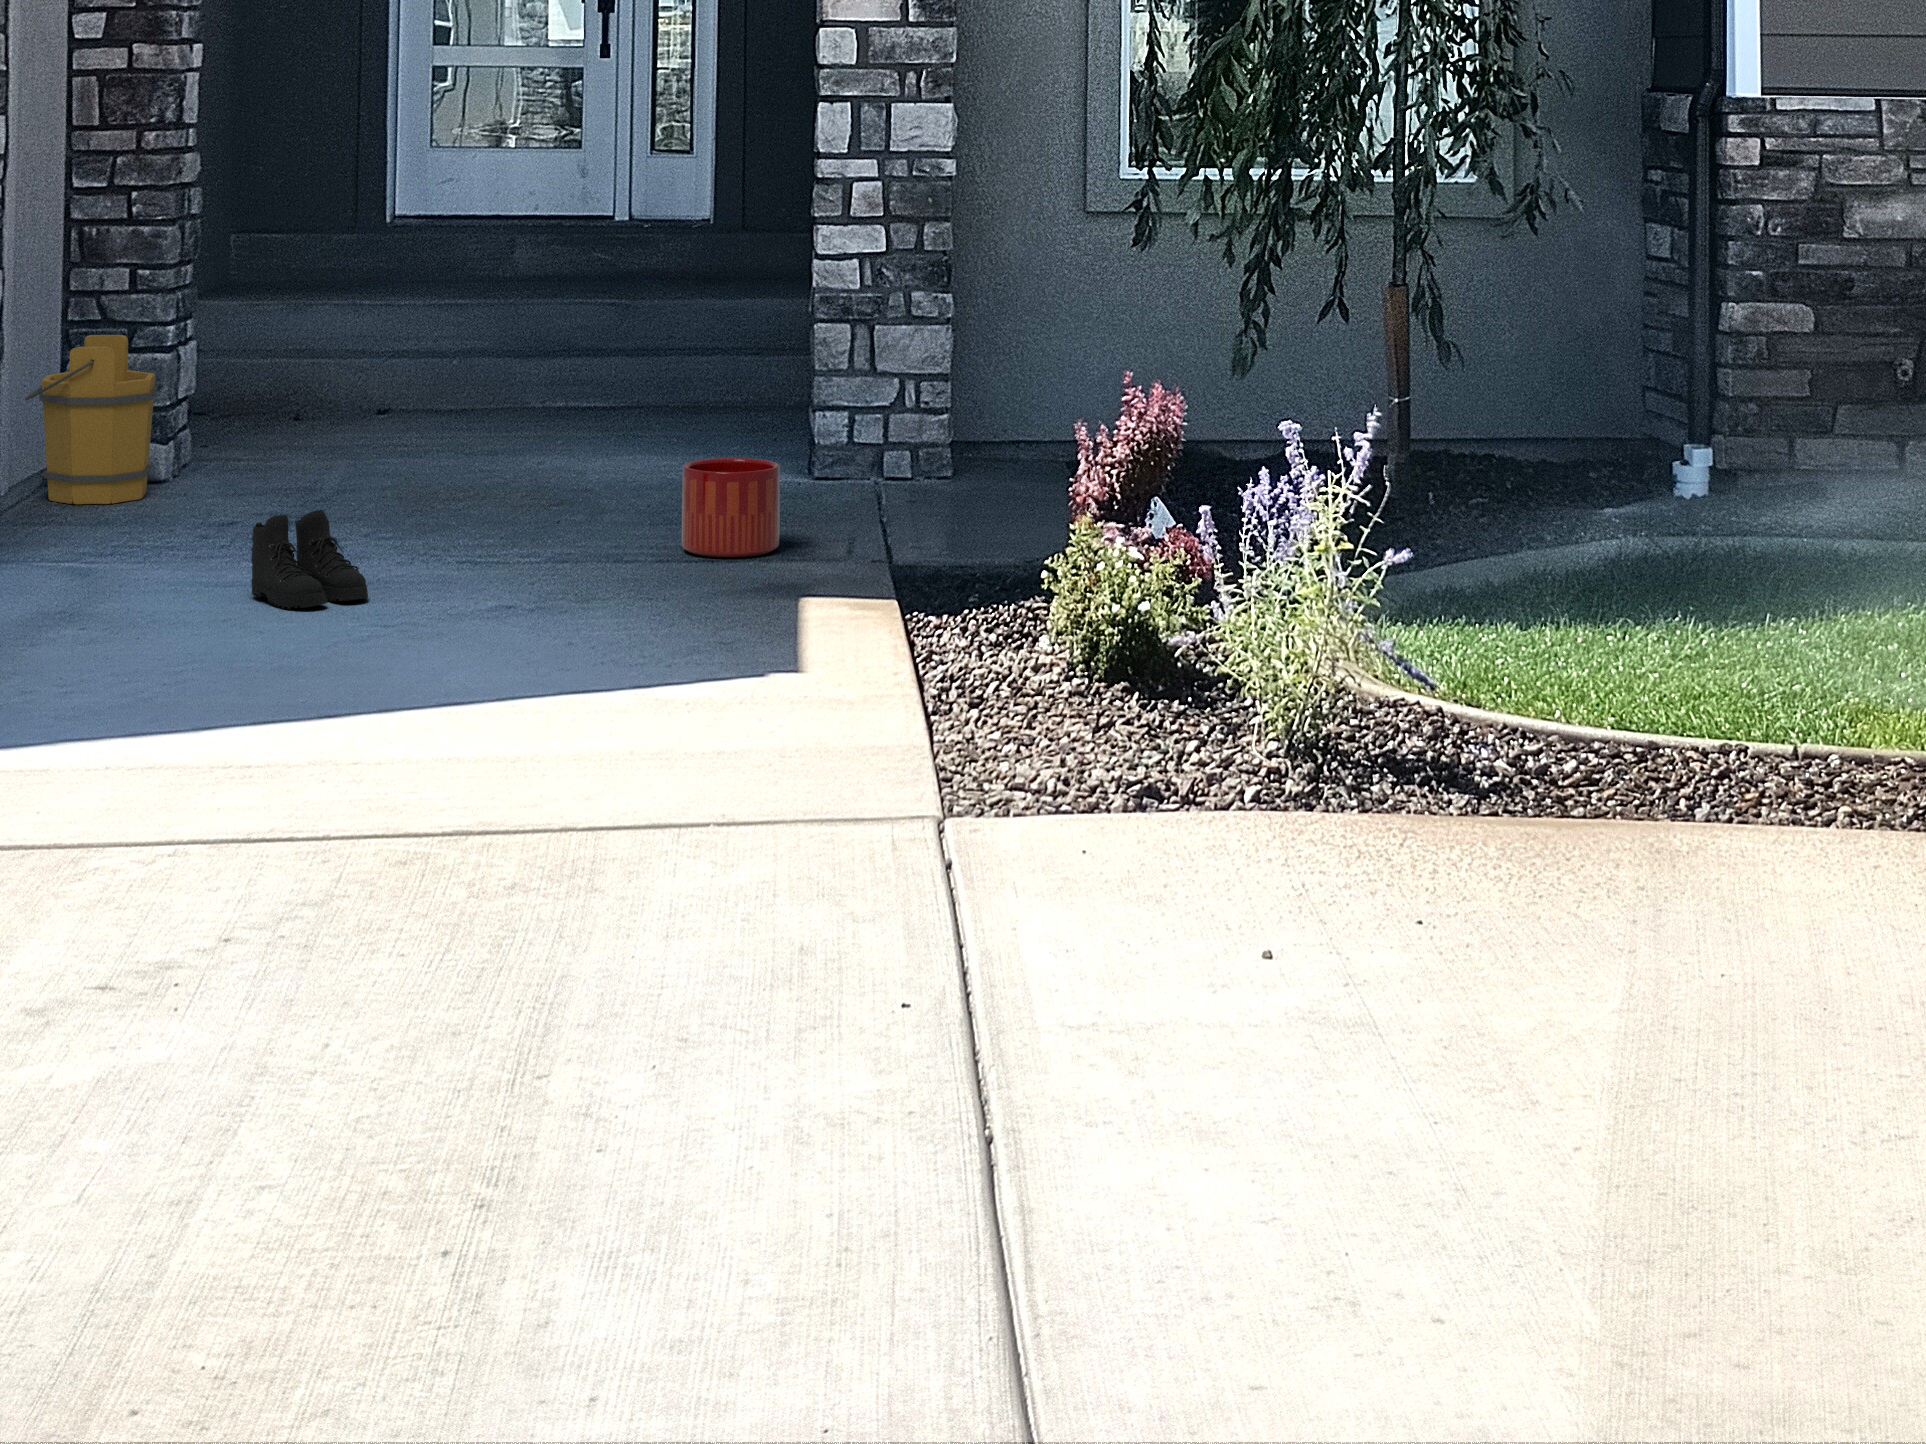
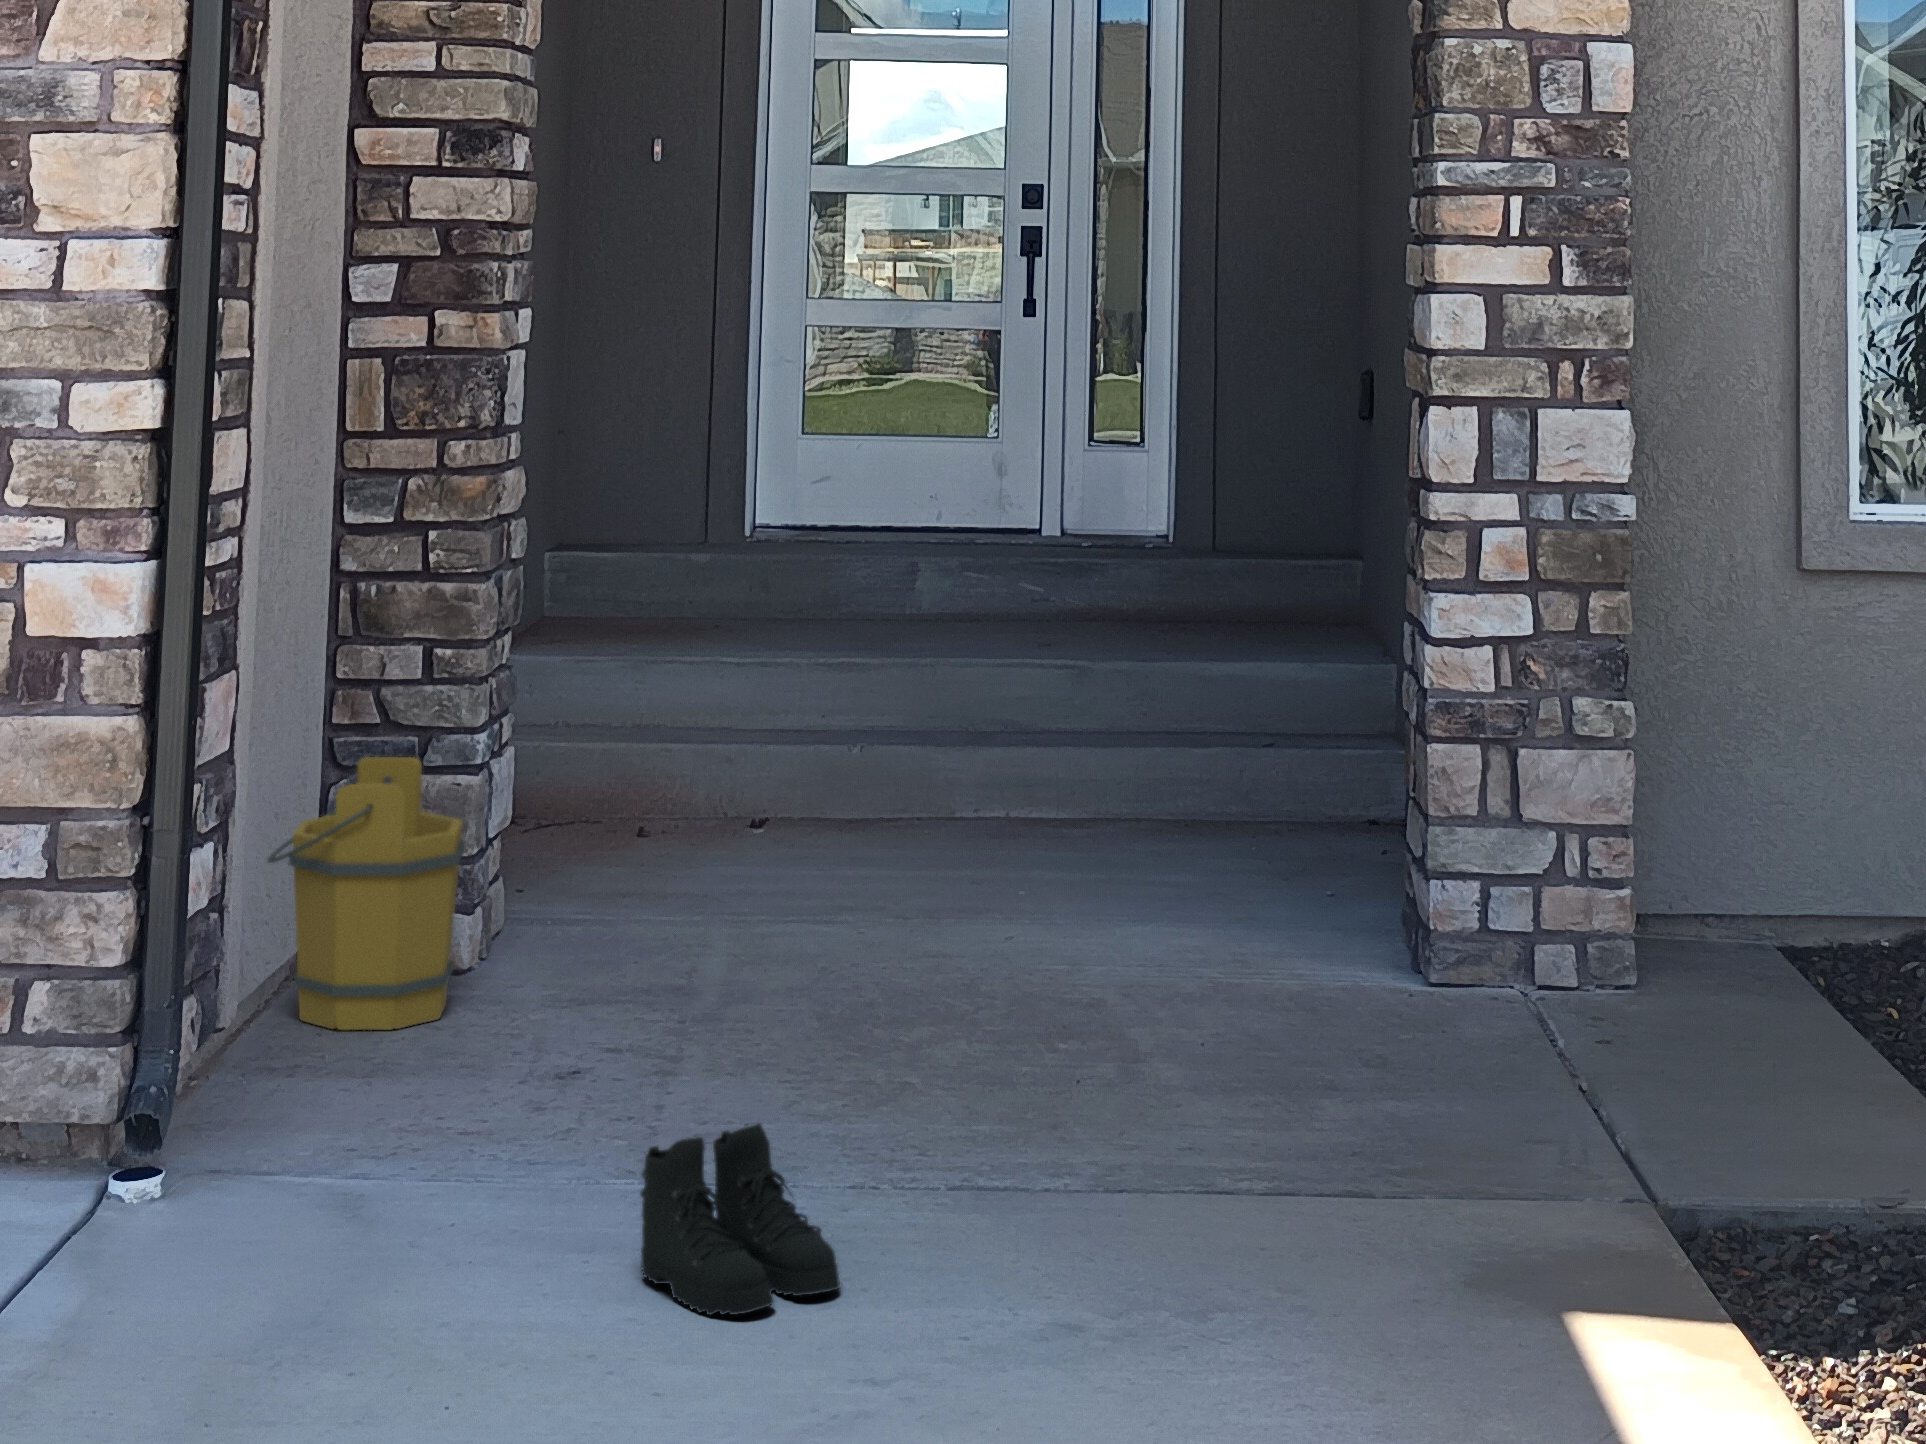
planter: present [682,458,780,558] -> none [1318,999,1477,1179]

